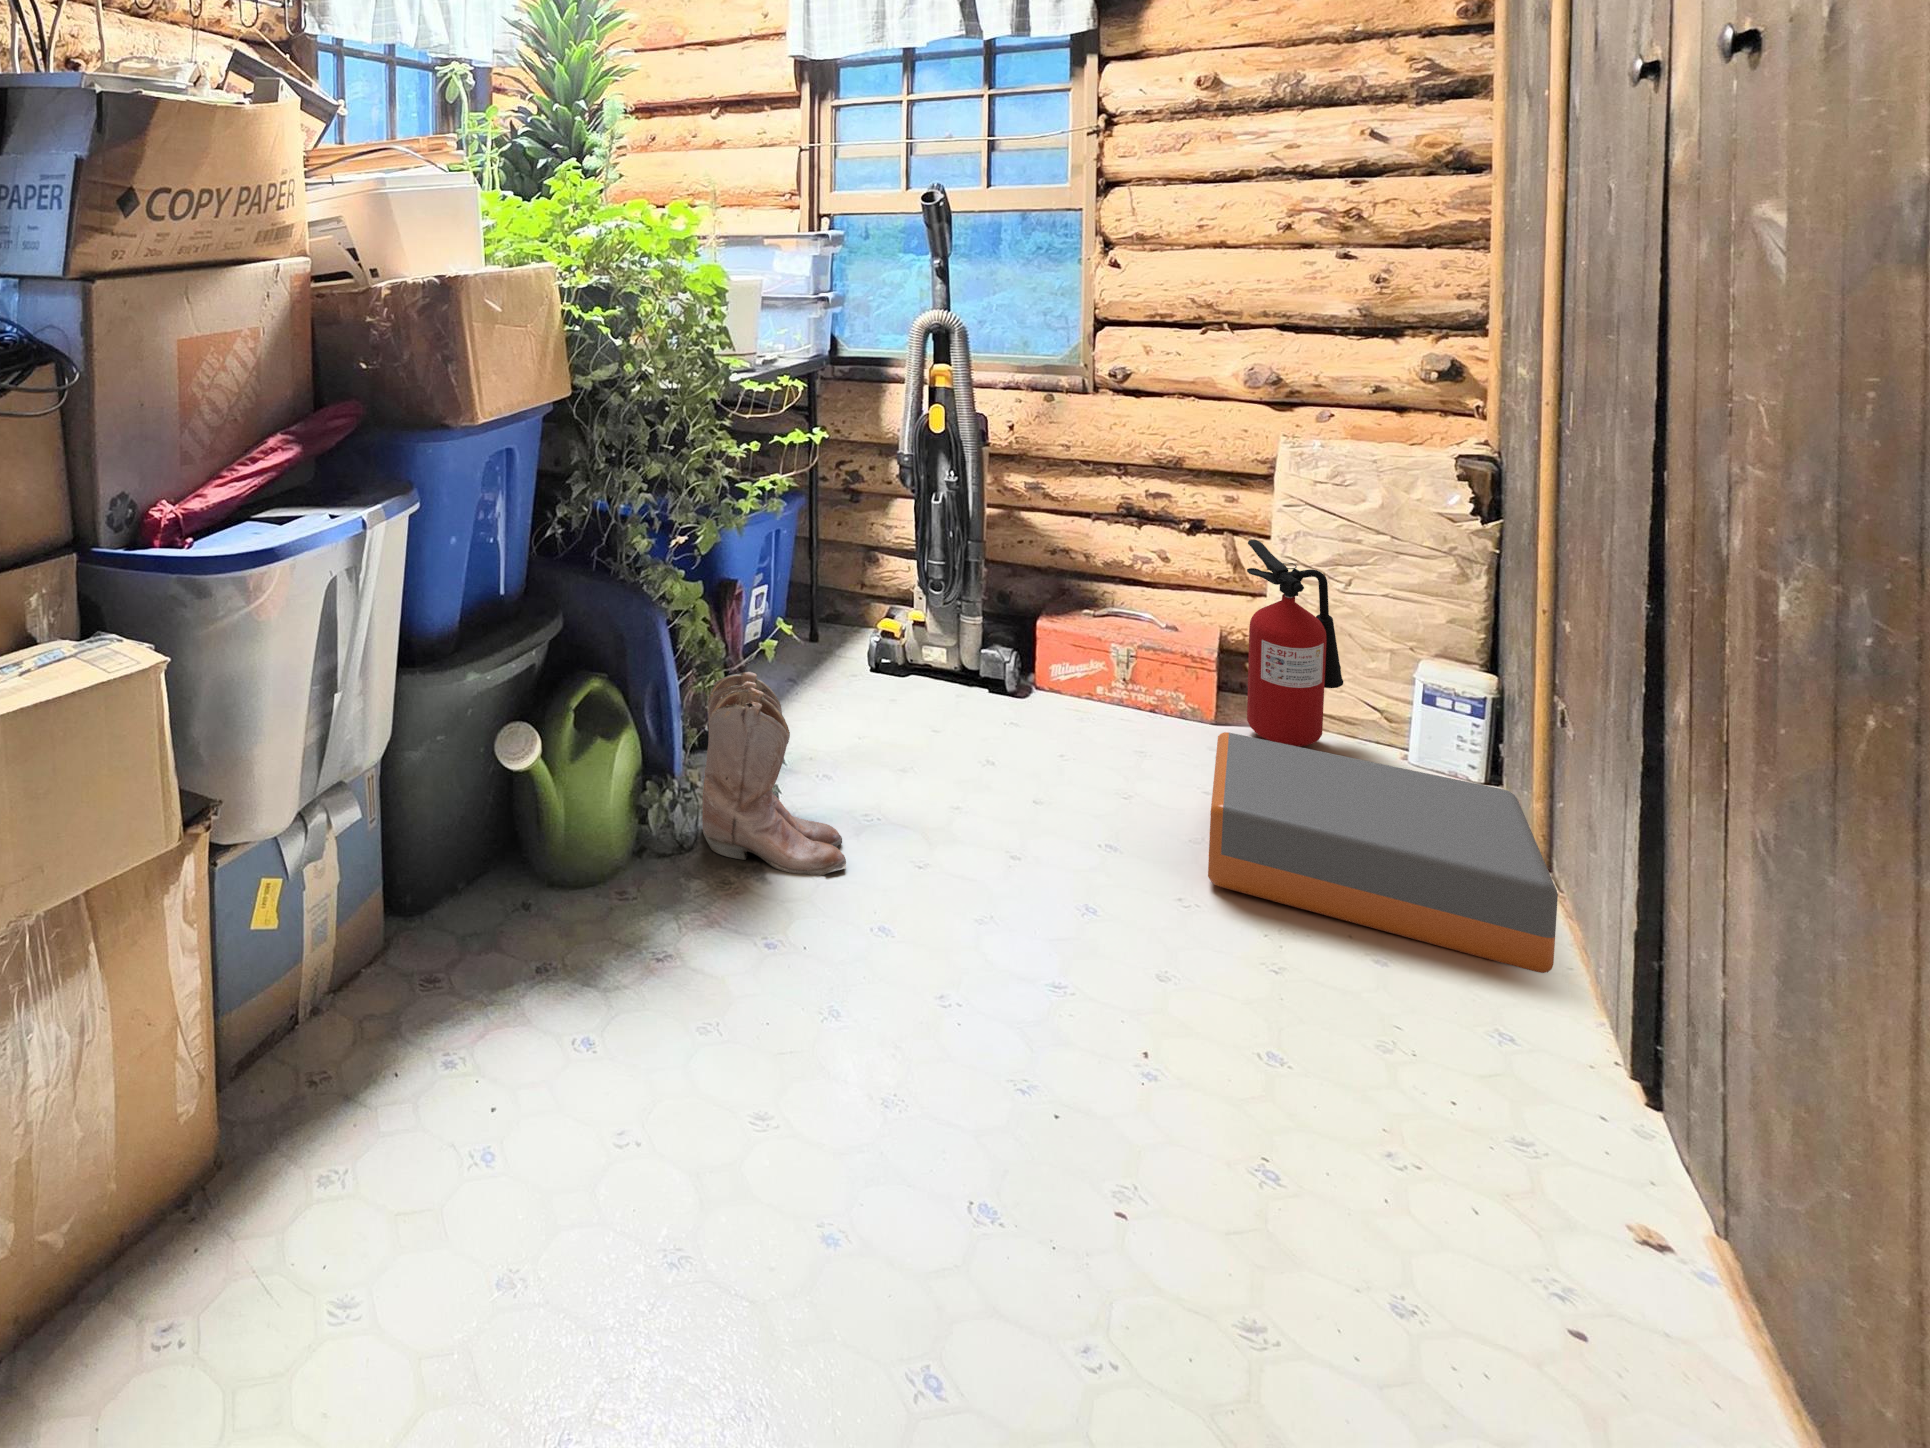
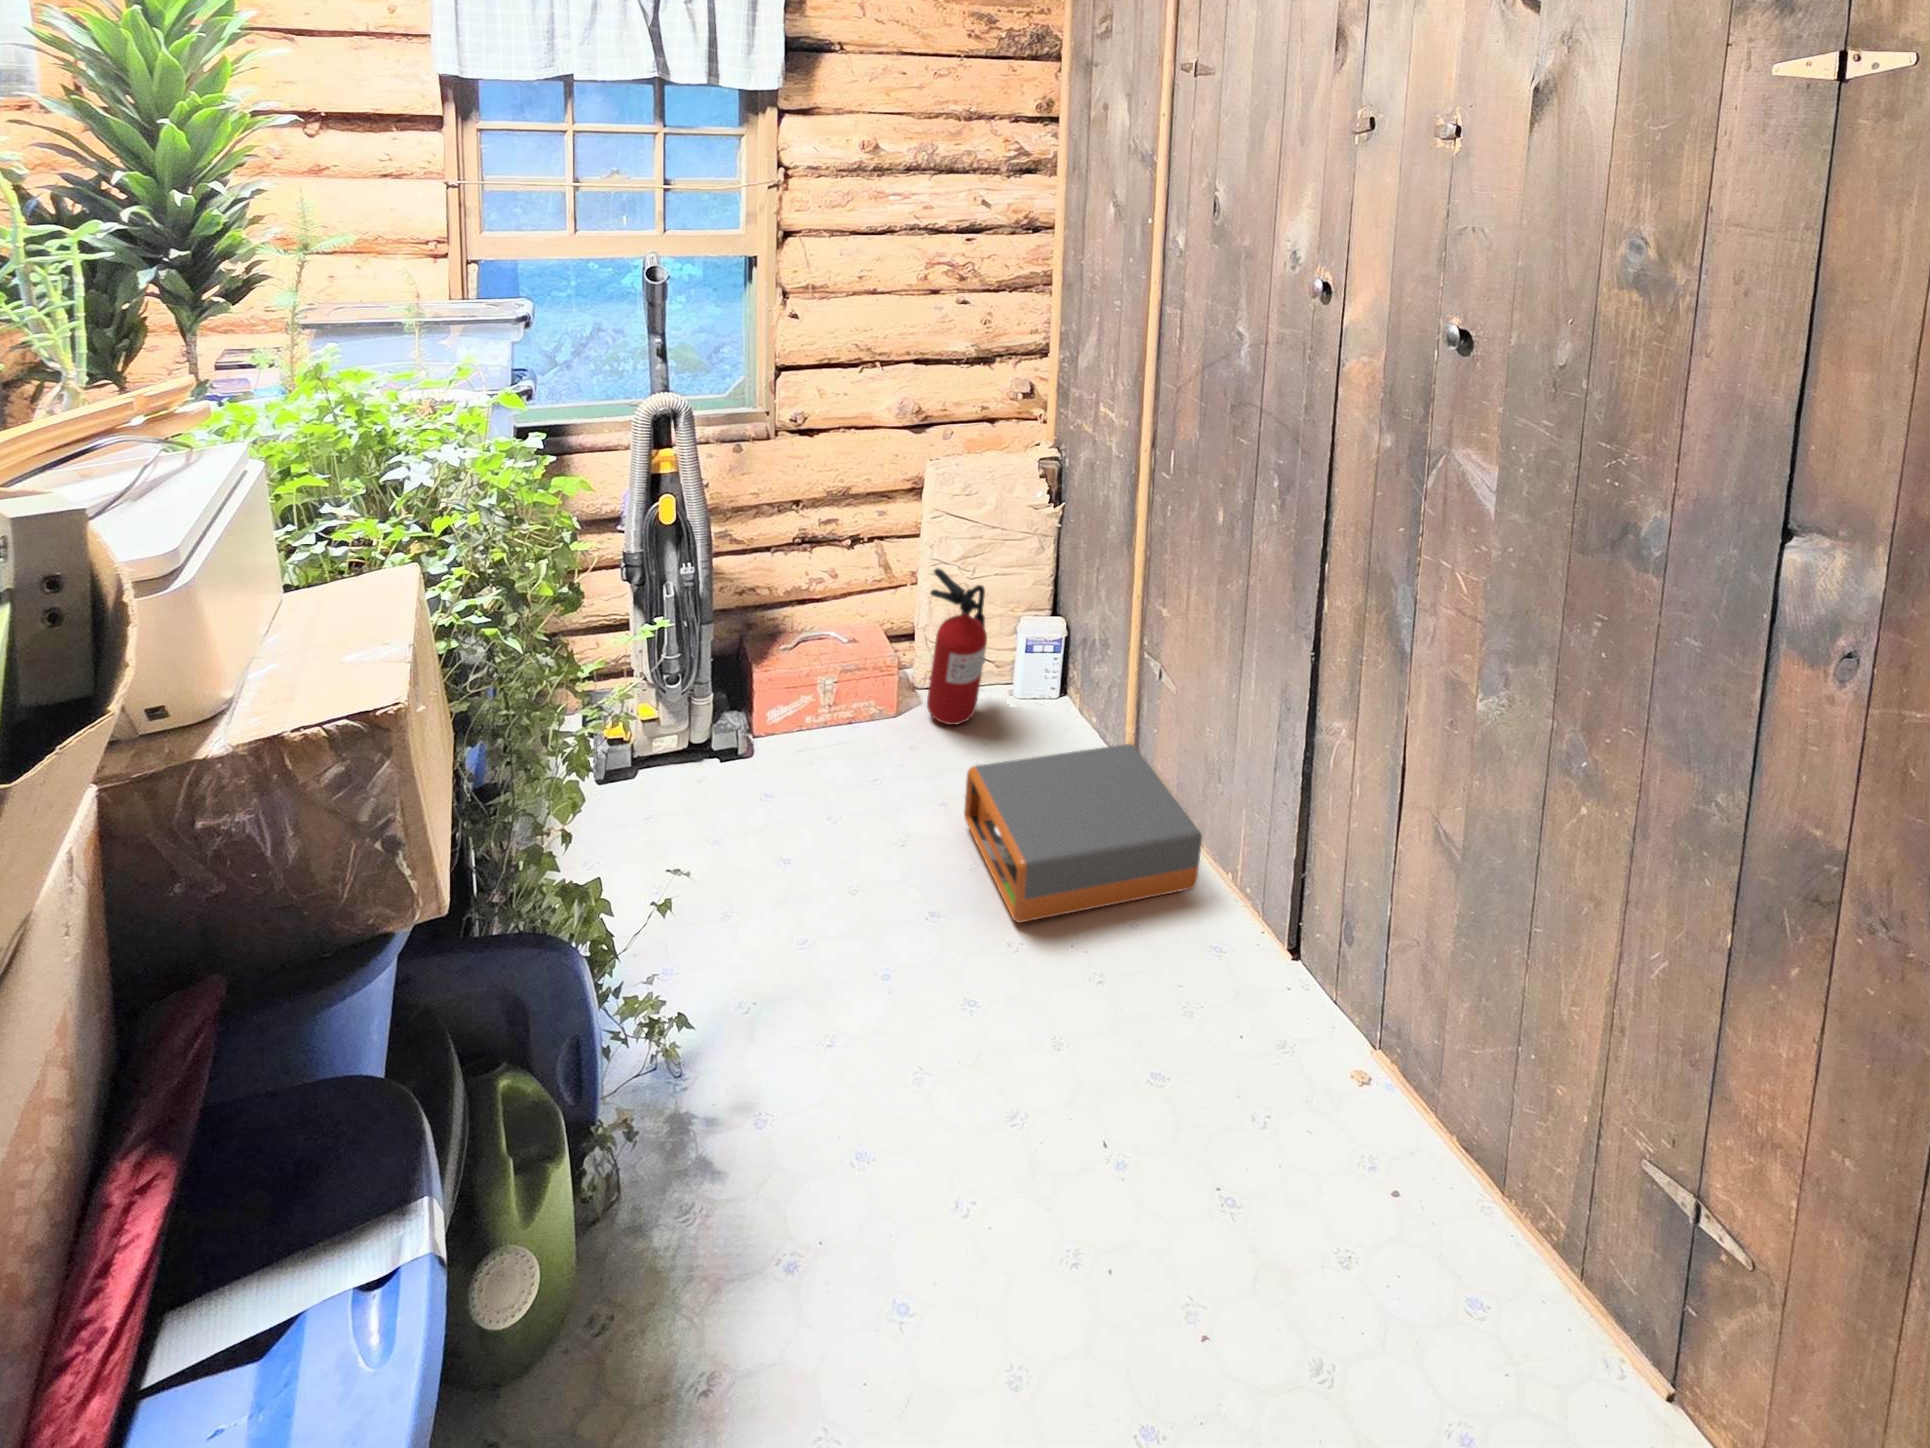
boots: present [702,671,846,875] -> none [613,947,783,1173]

